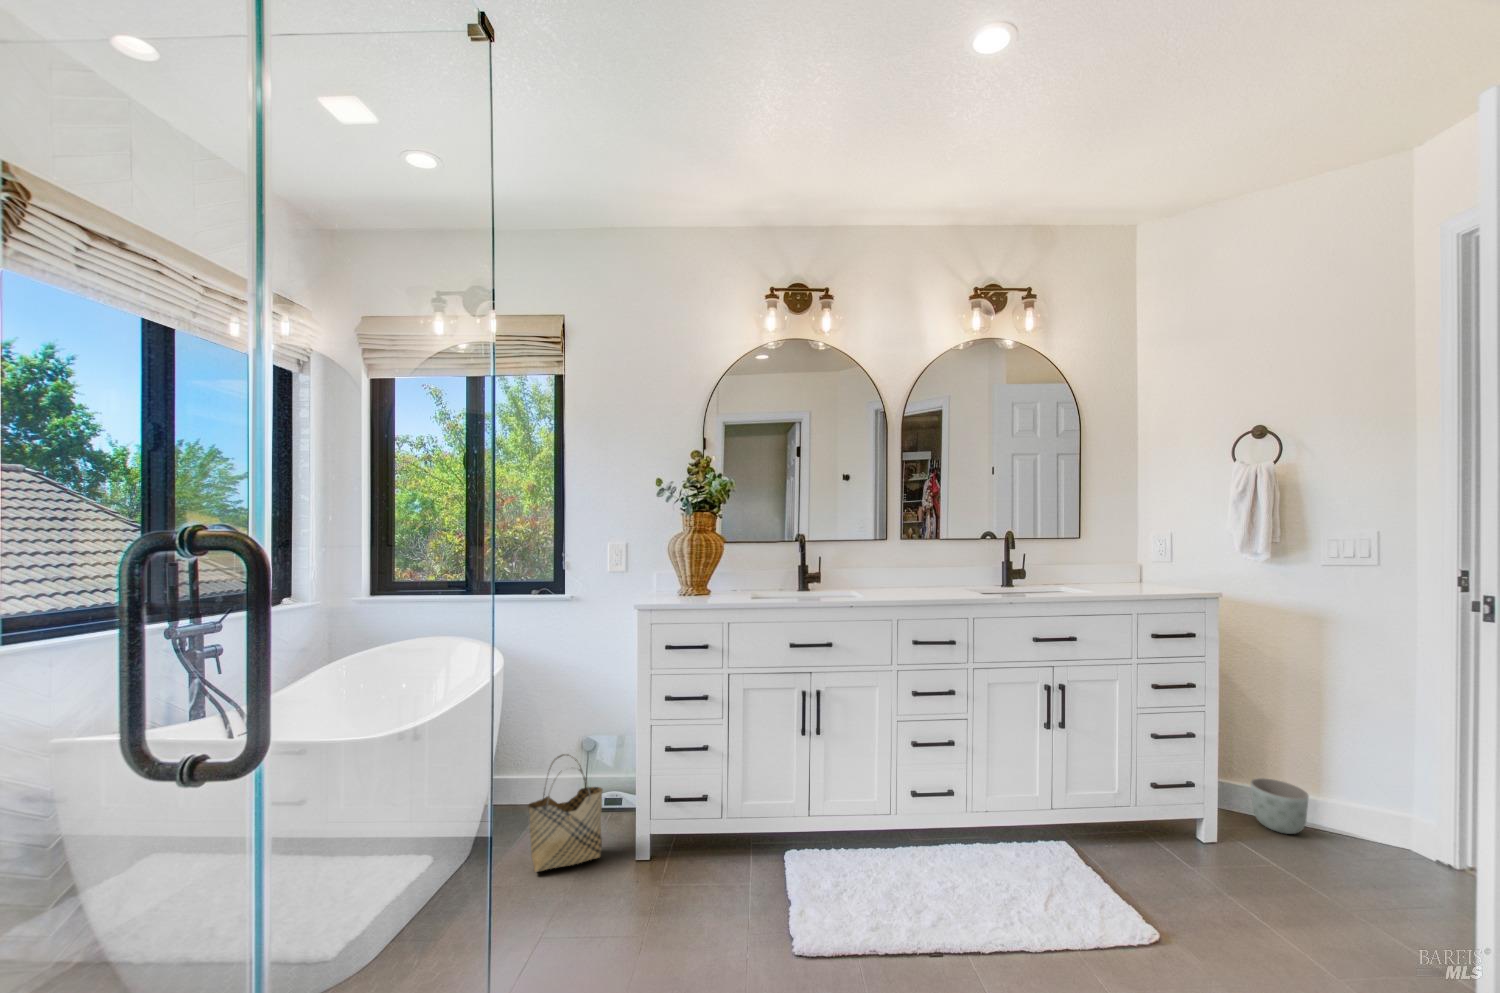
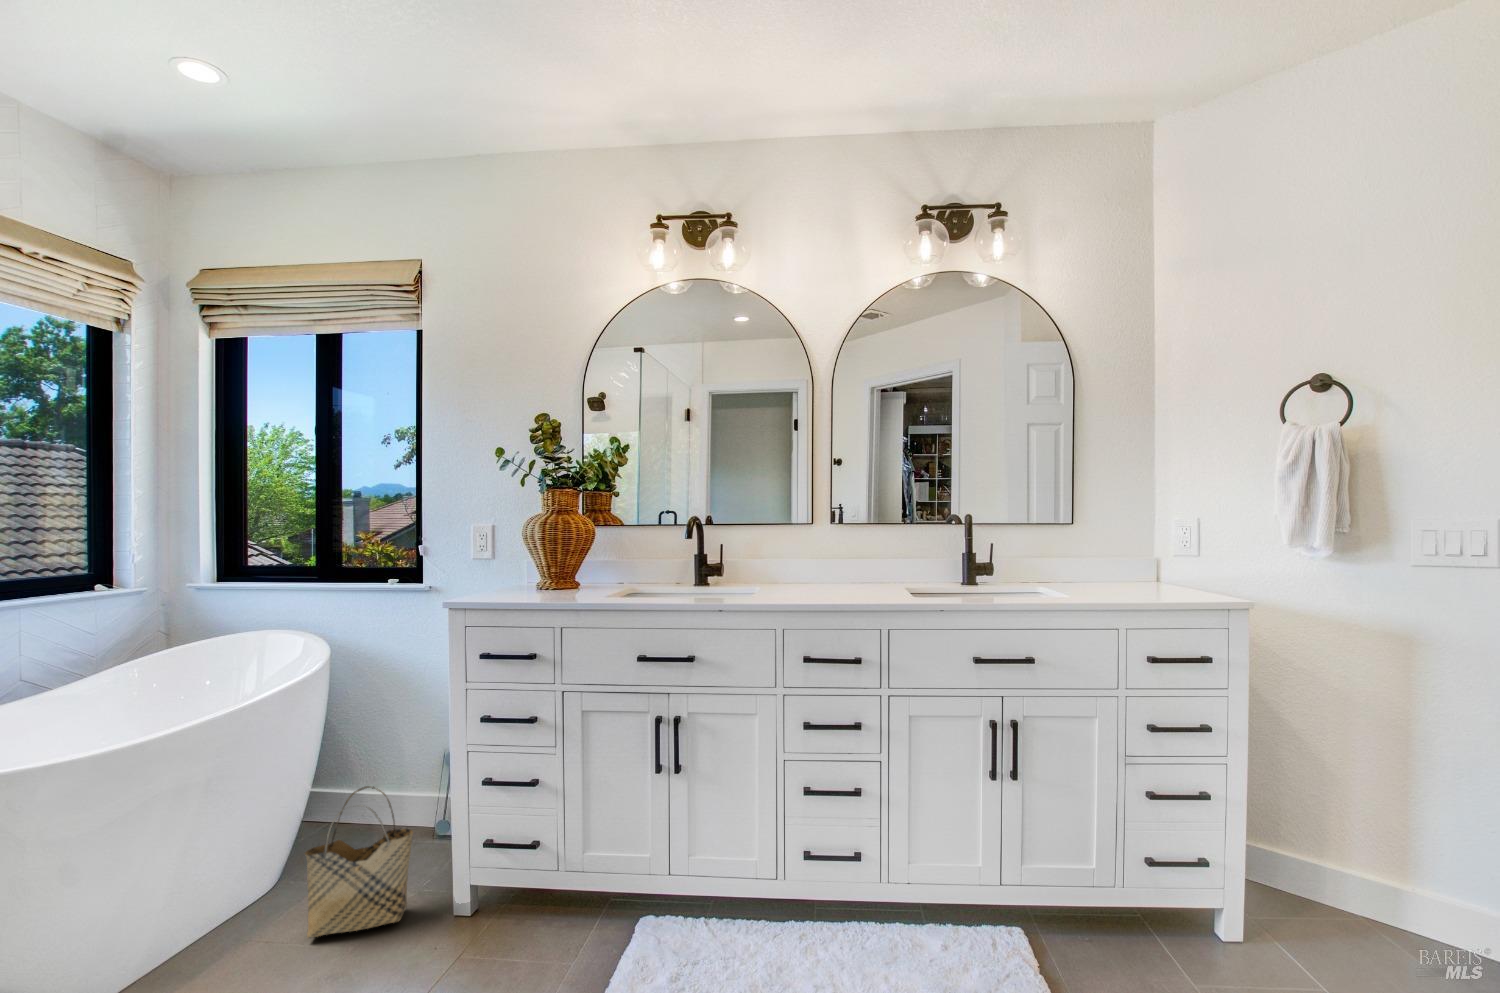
planter: present [1250,778,1309,834] -> none [1300,853,1385,937]

